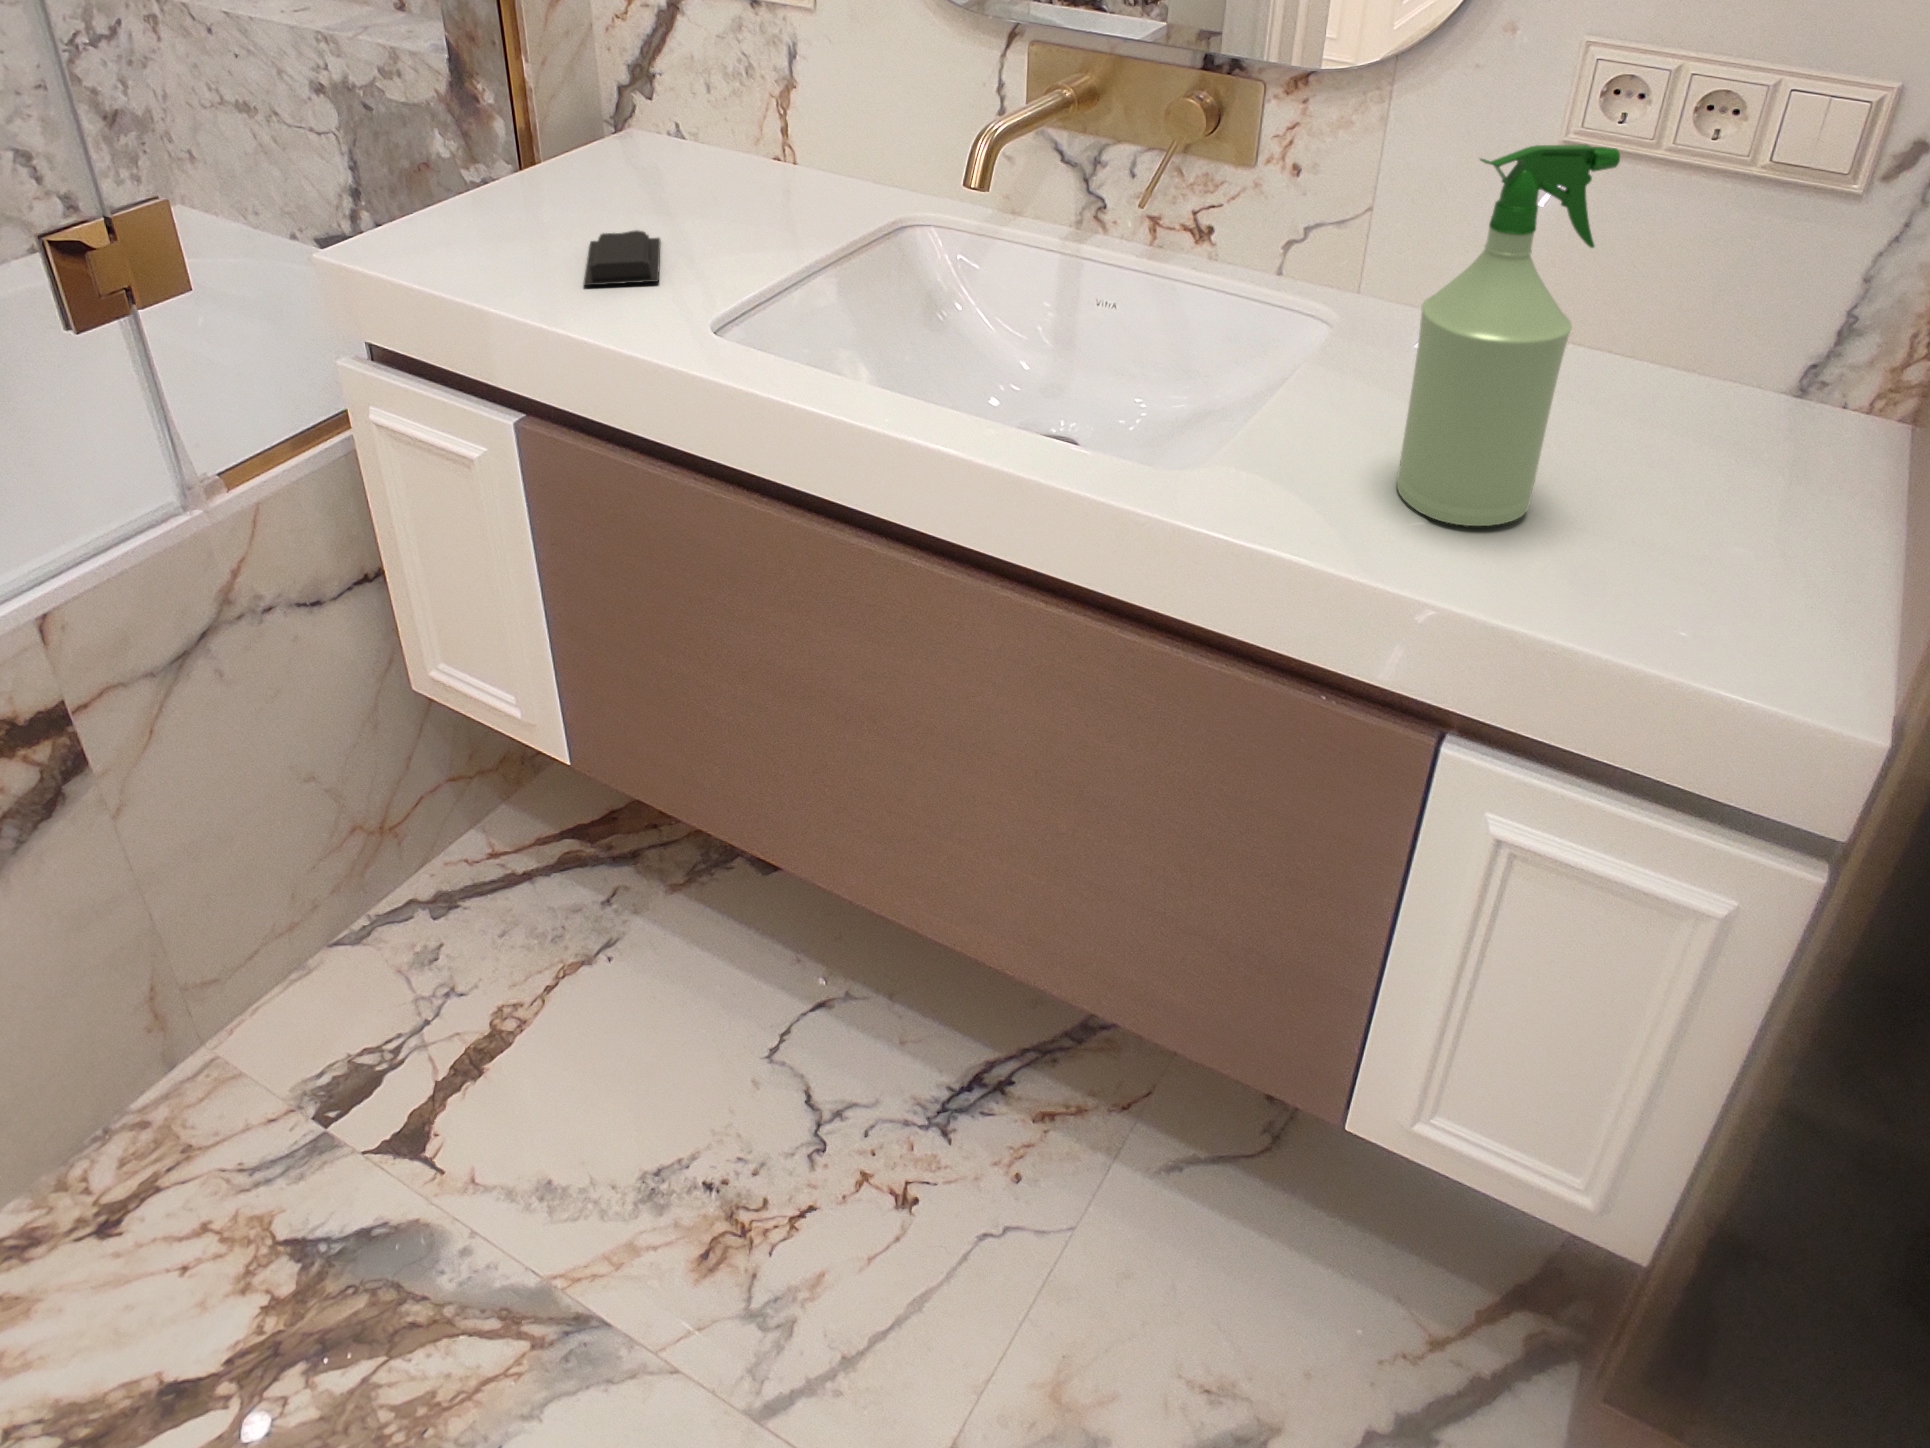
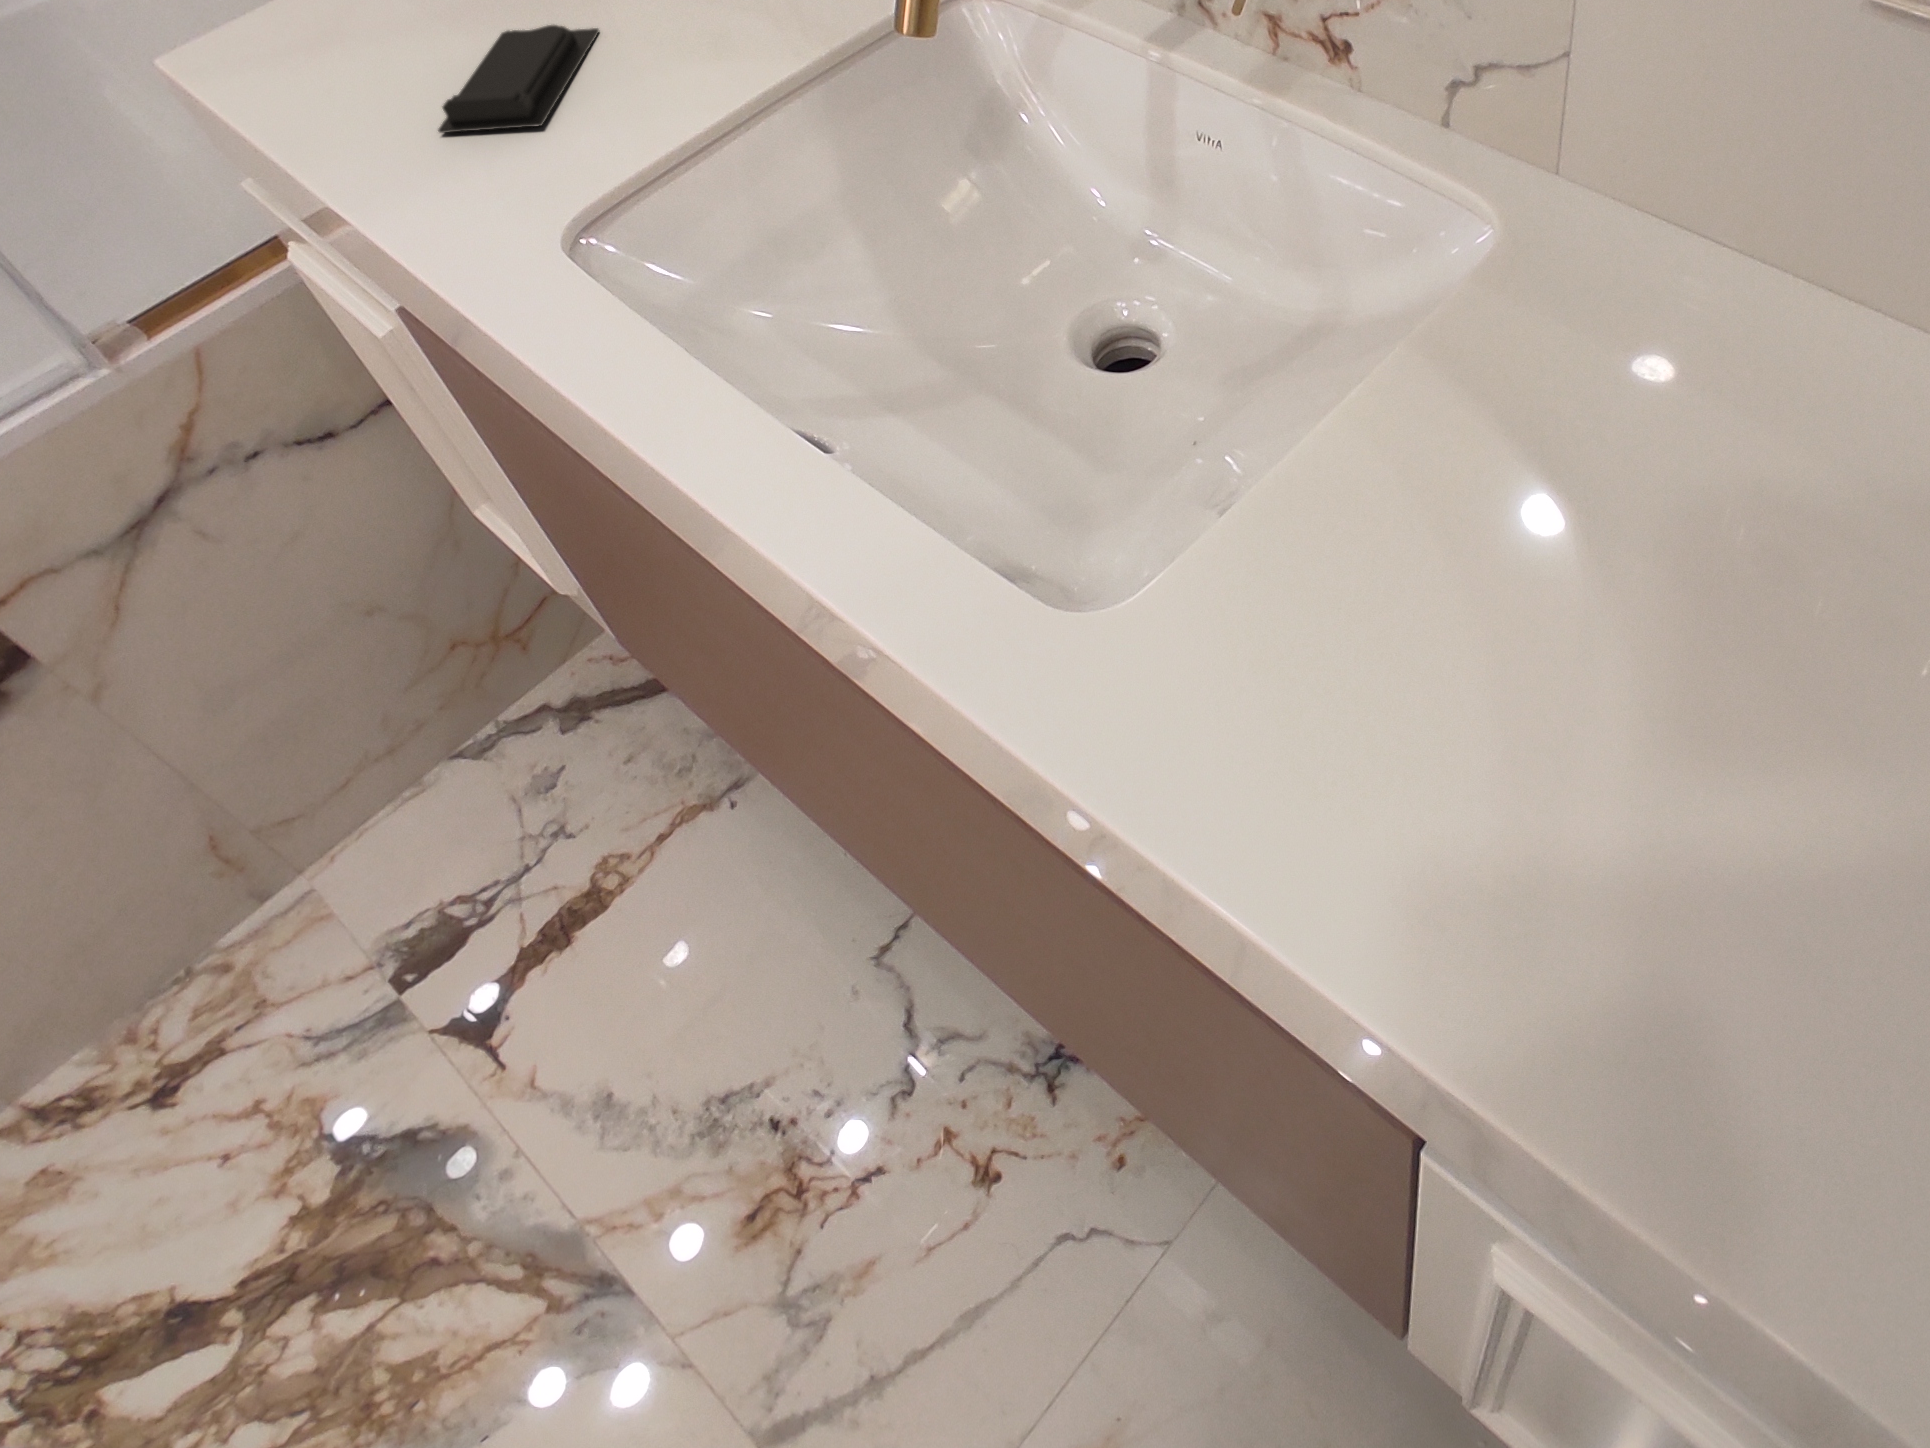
spray bottle: present [1397,144,1620,526] -> none [1424,238,1810,822]

